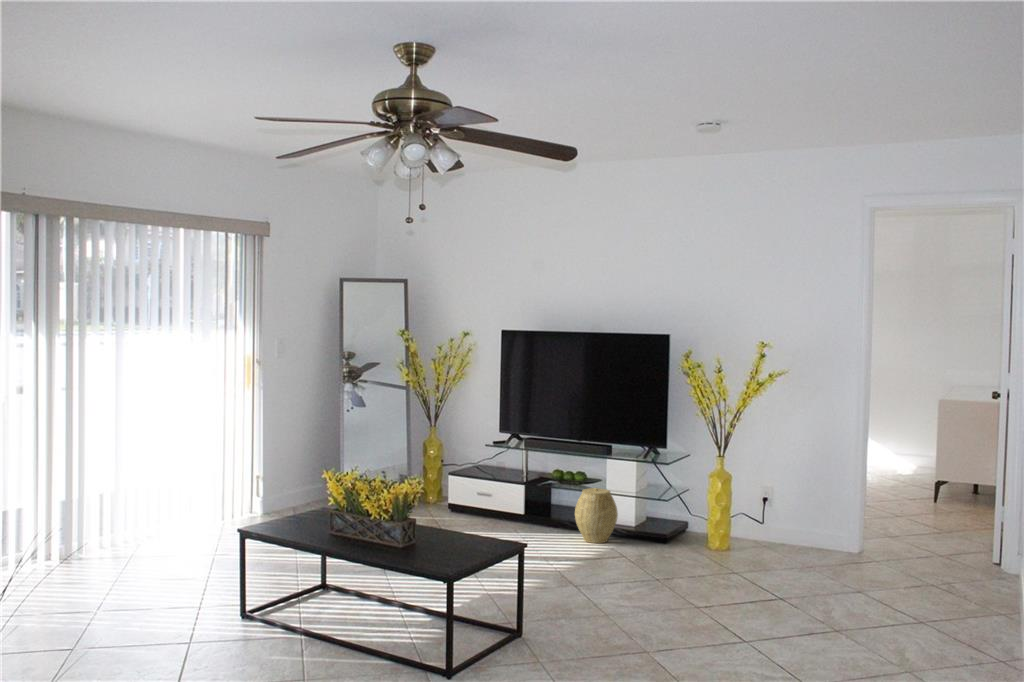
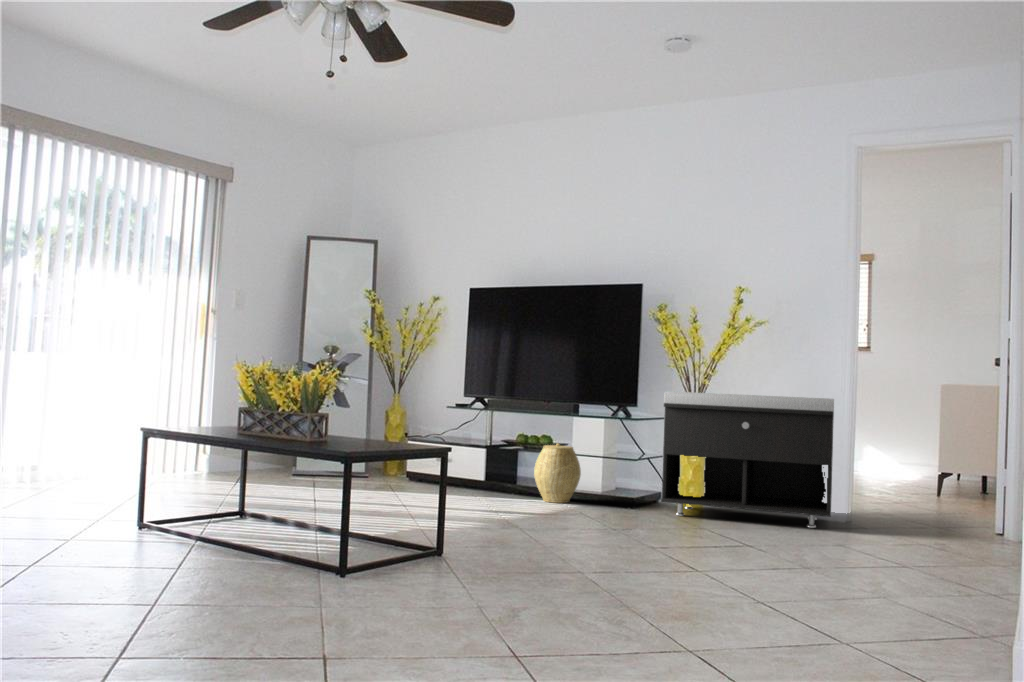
storage bench: none [695,436,852,568] -> present [661,391,834,528]

